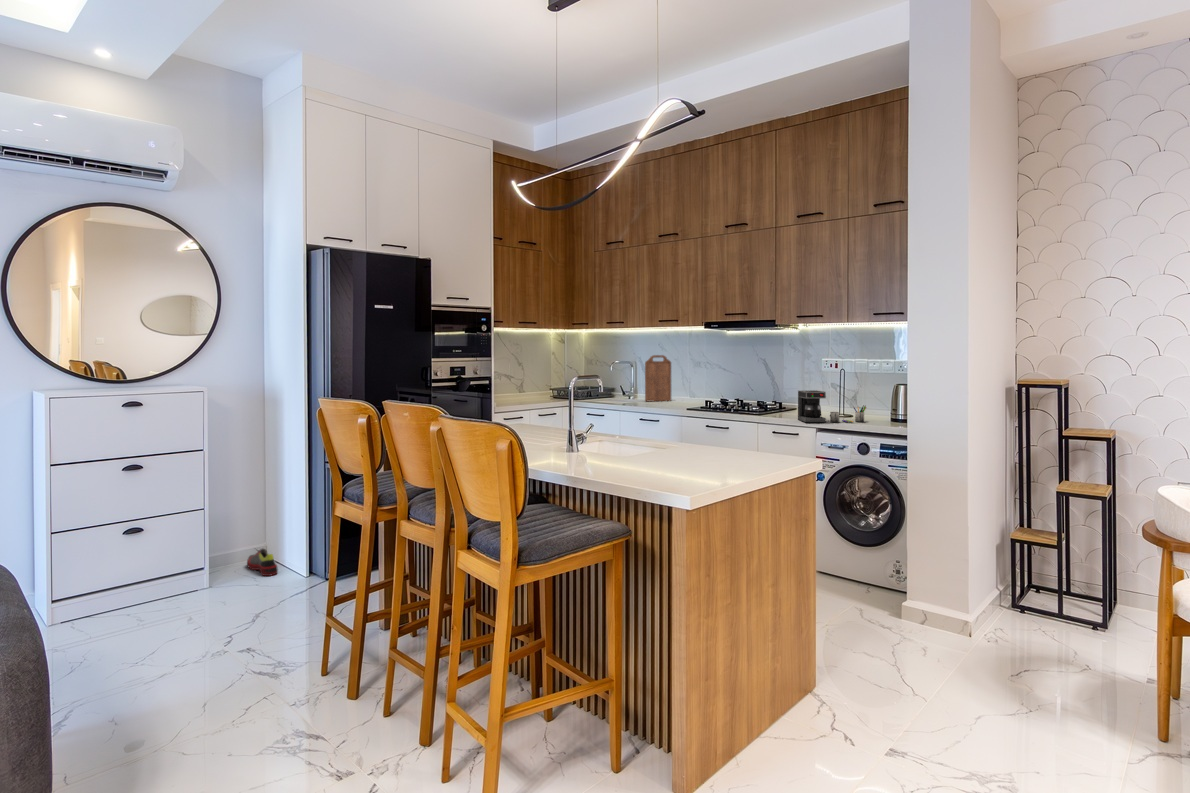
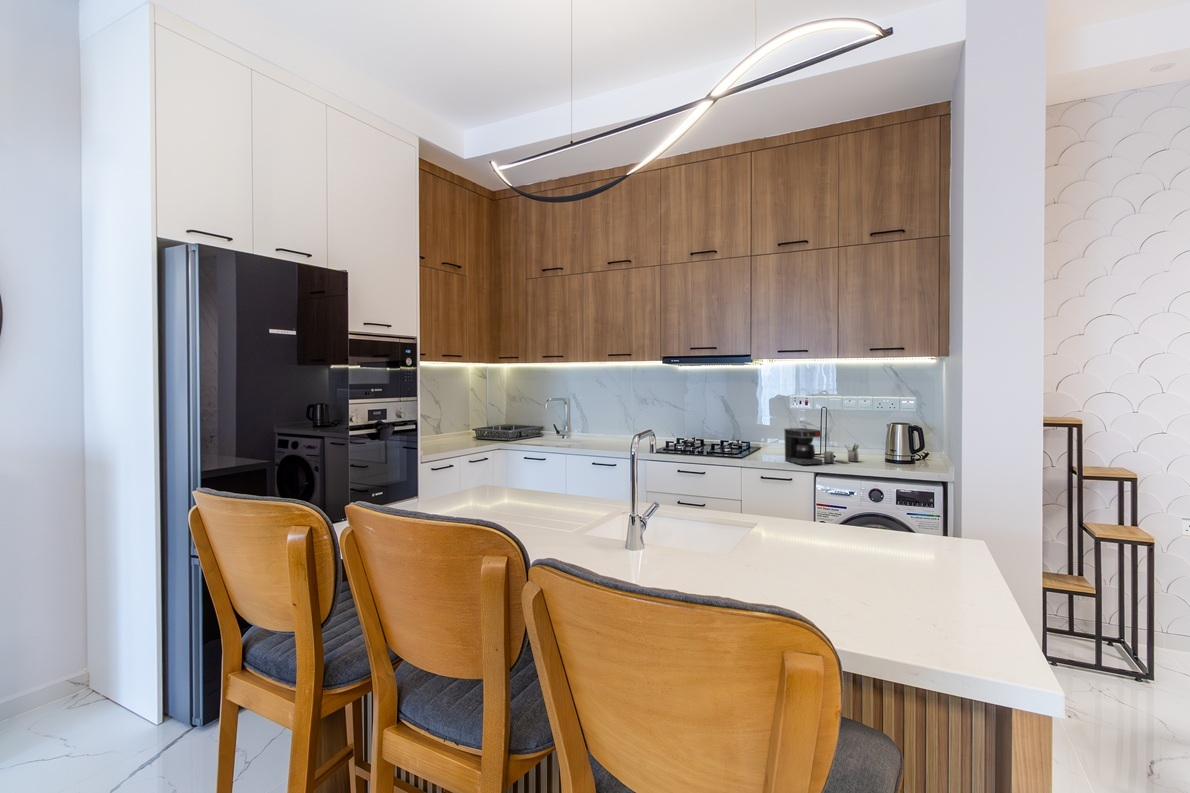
cutting board: present [645,355,671,401] -> none [586,391,614,442]
shoe: present [247,549,278,576] -> none [49,689,103,735]

